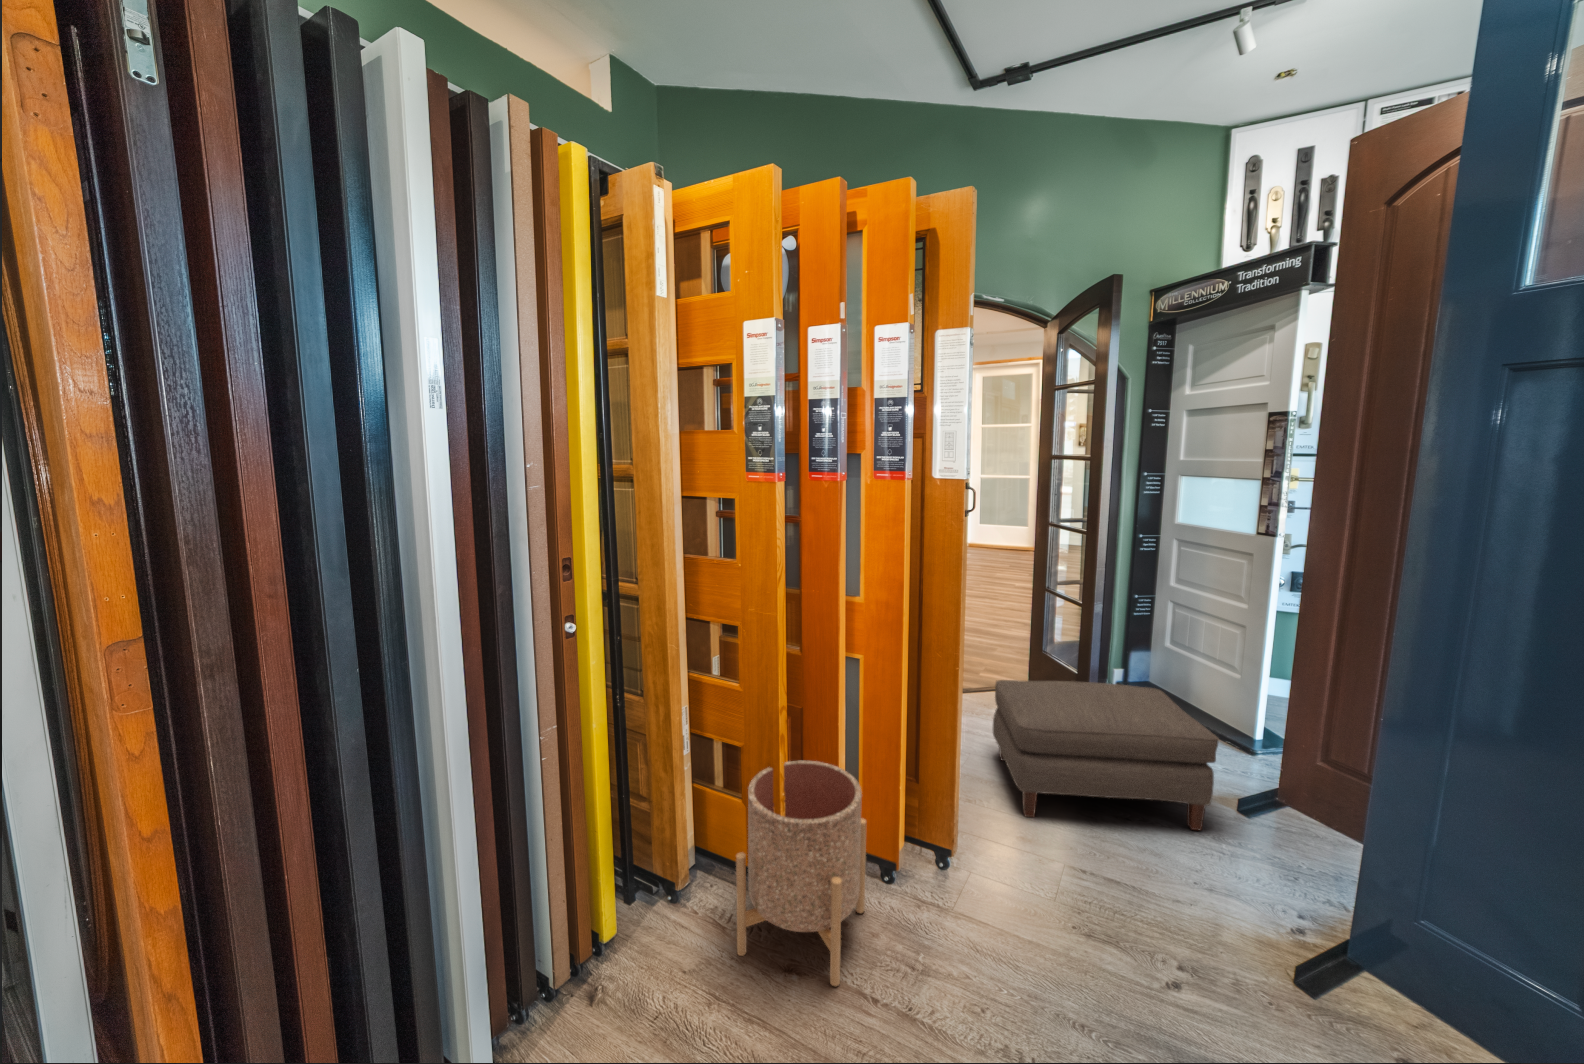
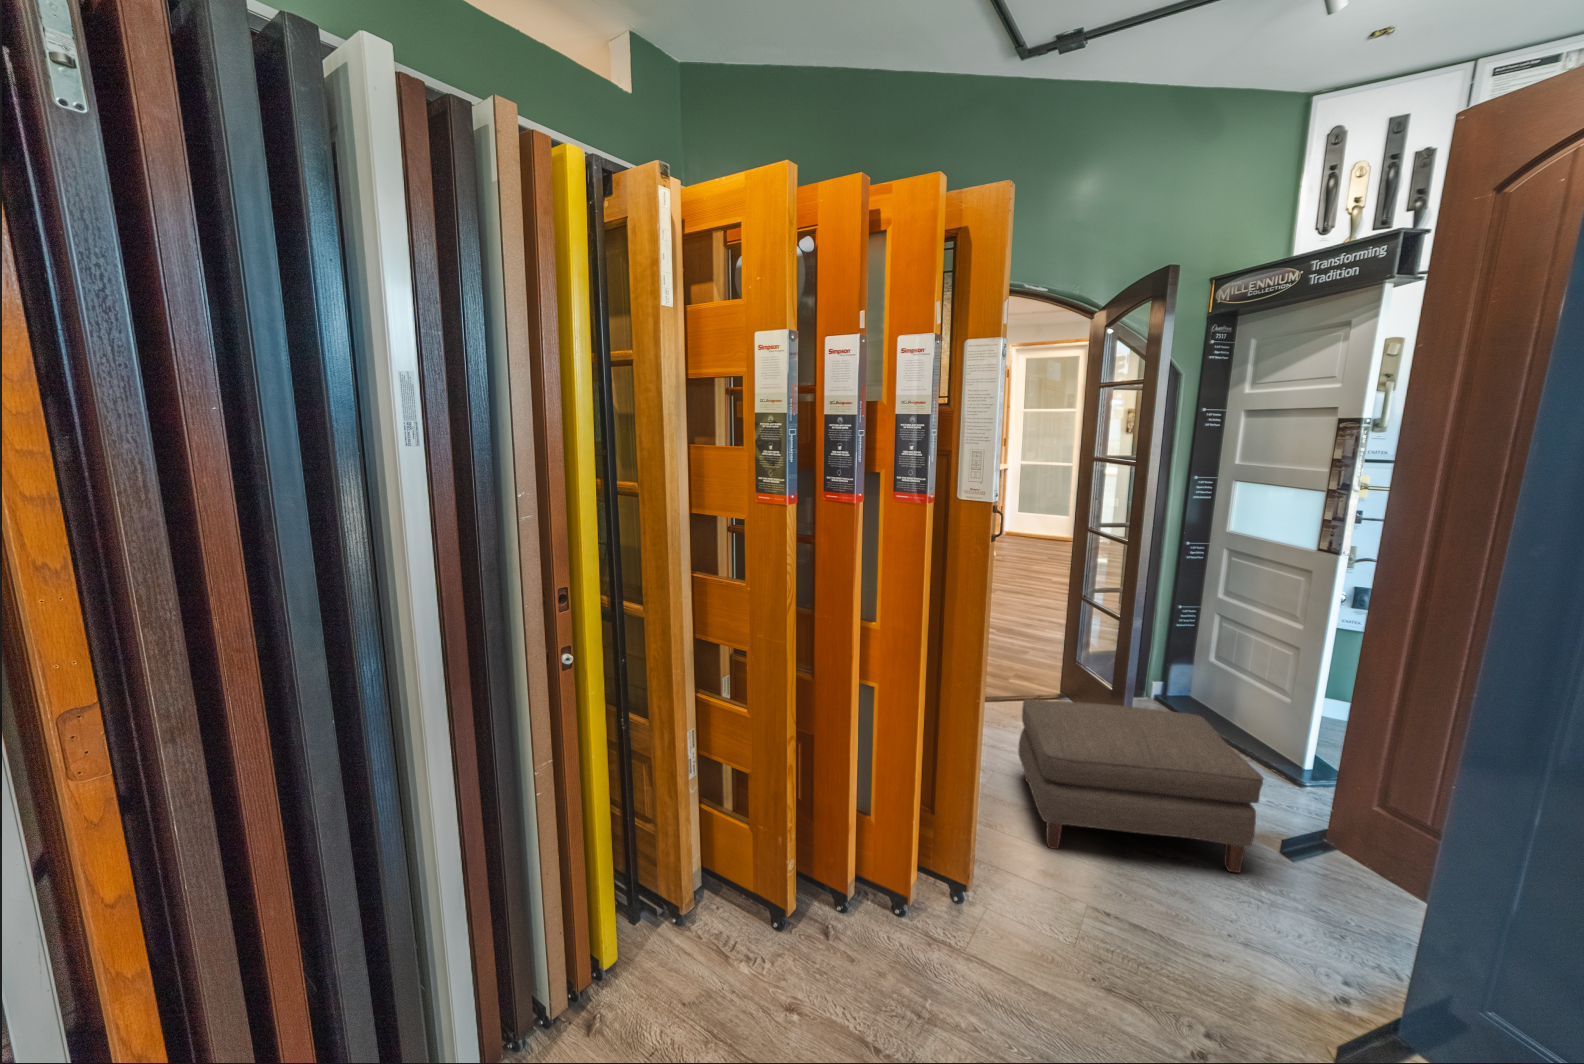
planter: present [736,760,866,986] -> none [738,790,876,1030]

